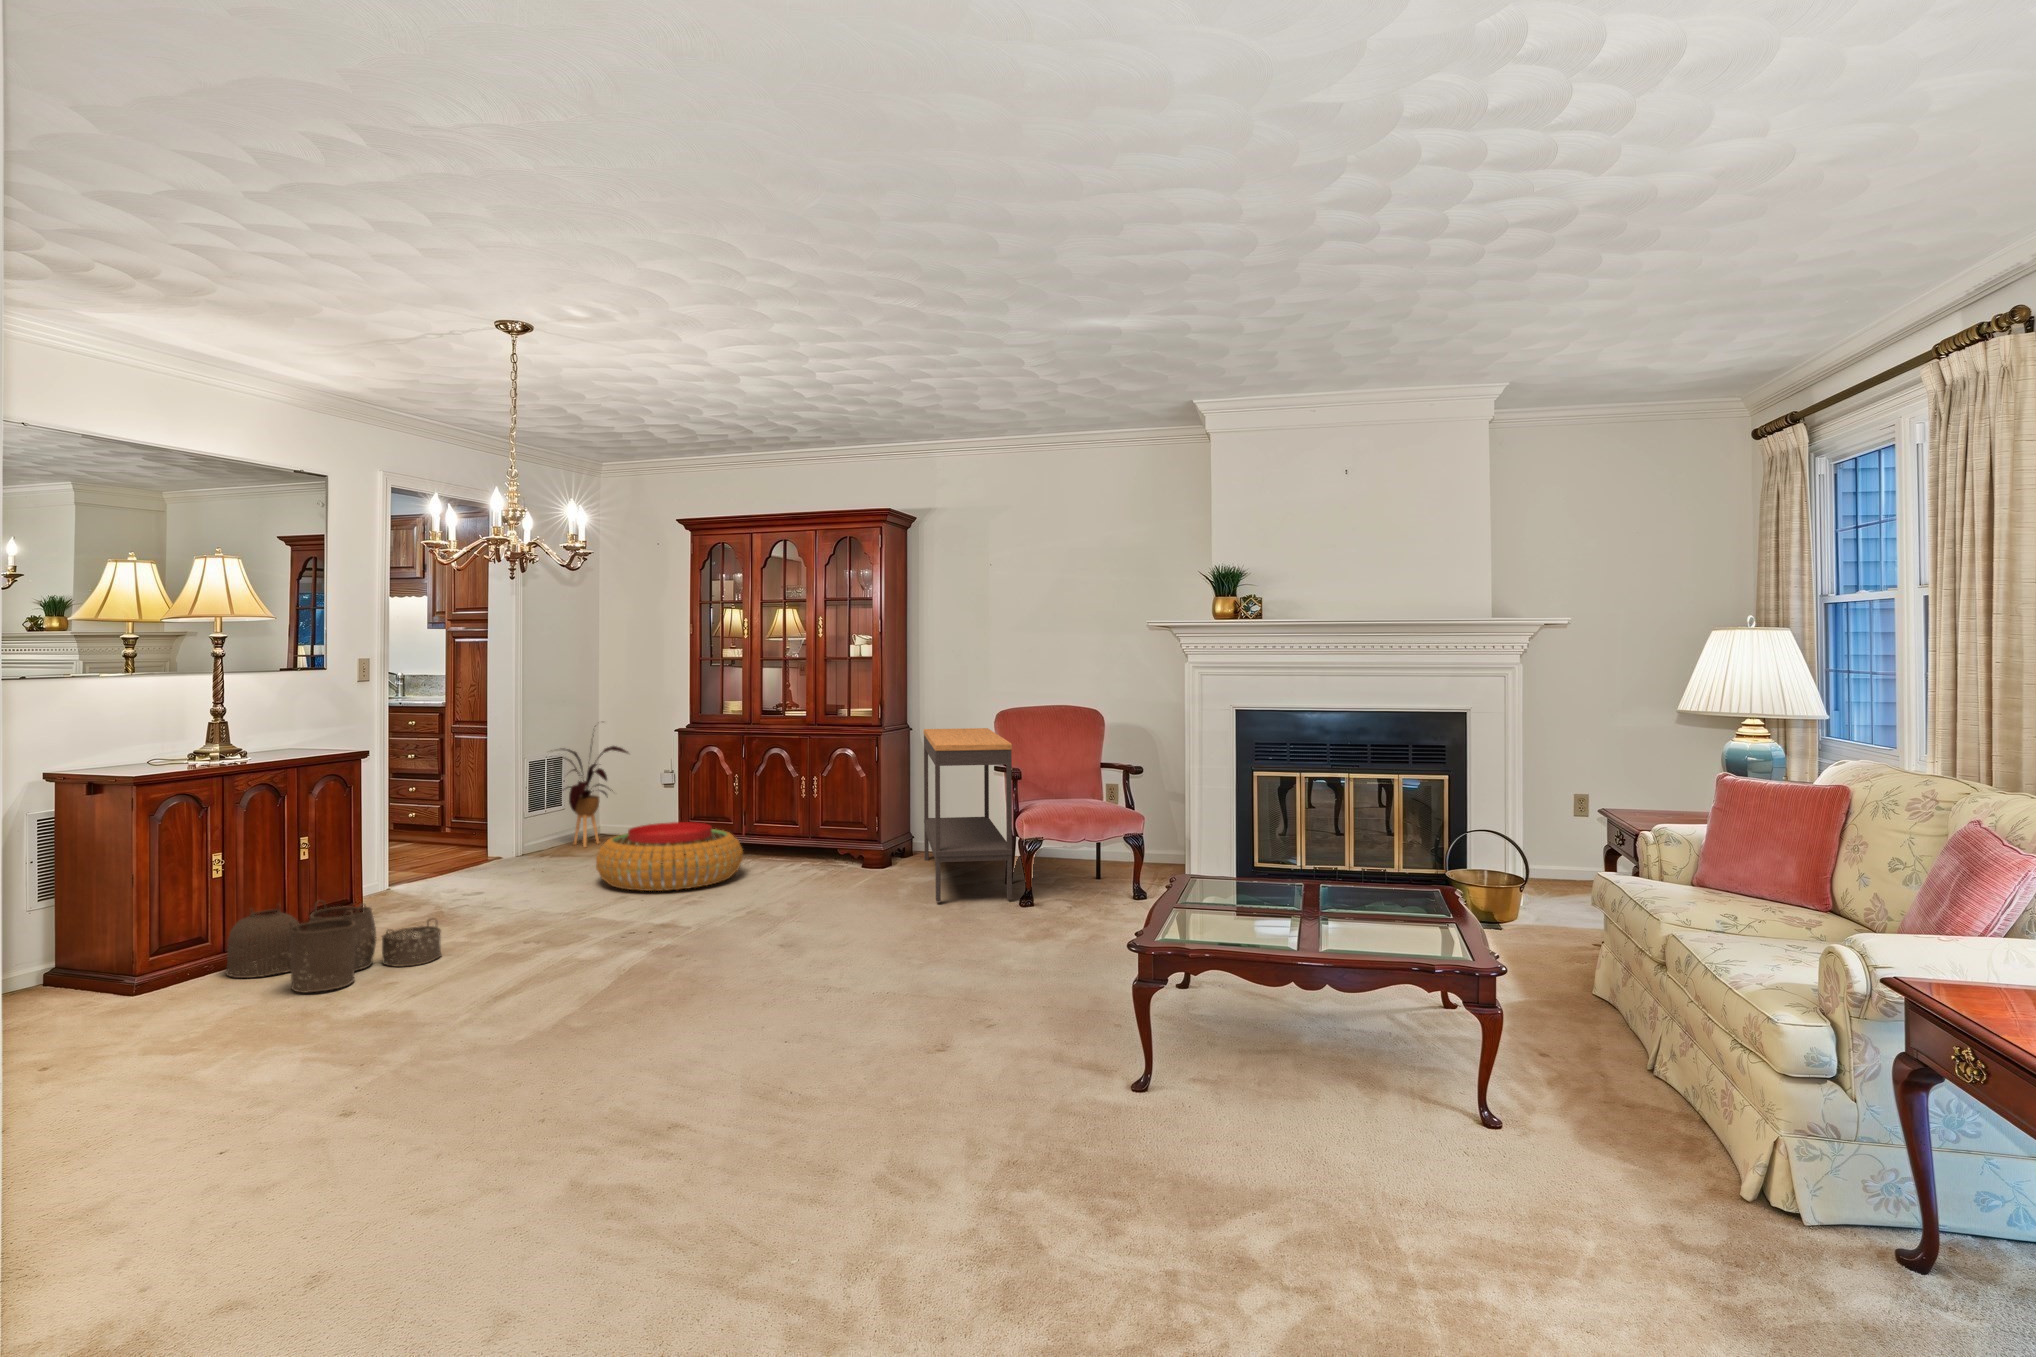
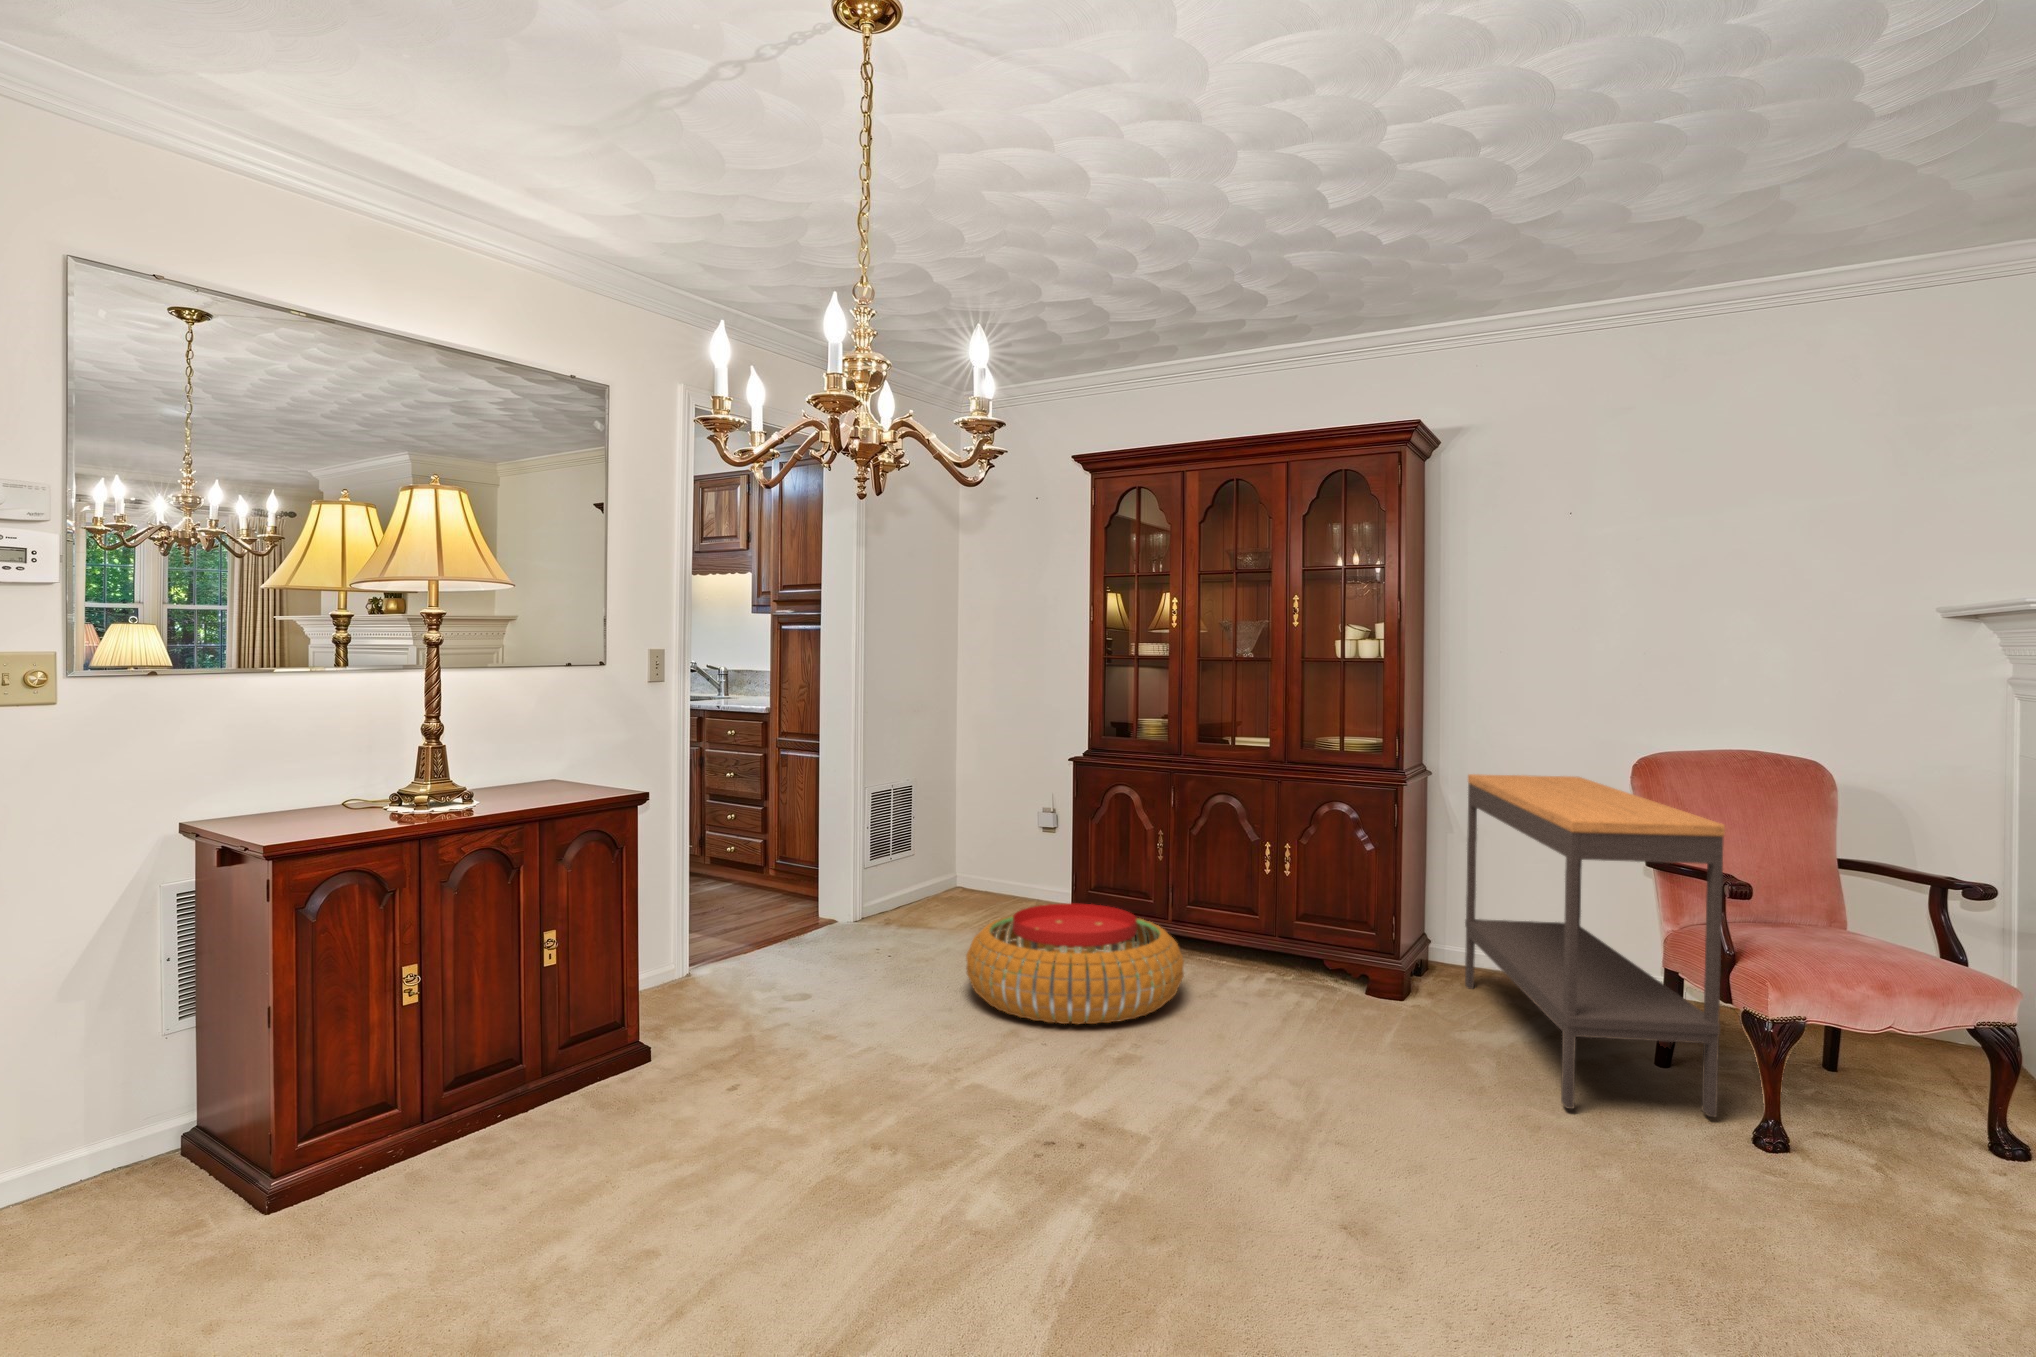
house plant: present [562,735,628,847] -> none [894,741,1005,917]
woven basket: present [226,901,441,992] -> none [415,1052,737,1248]

